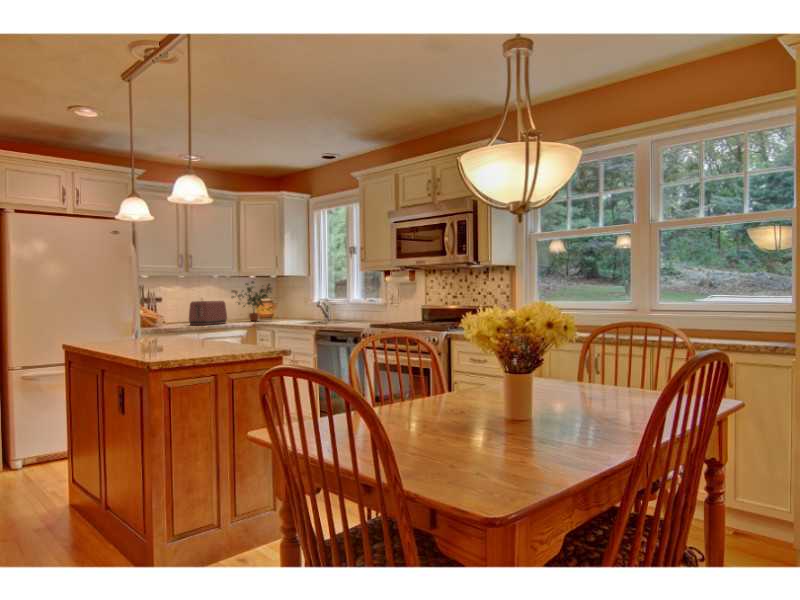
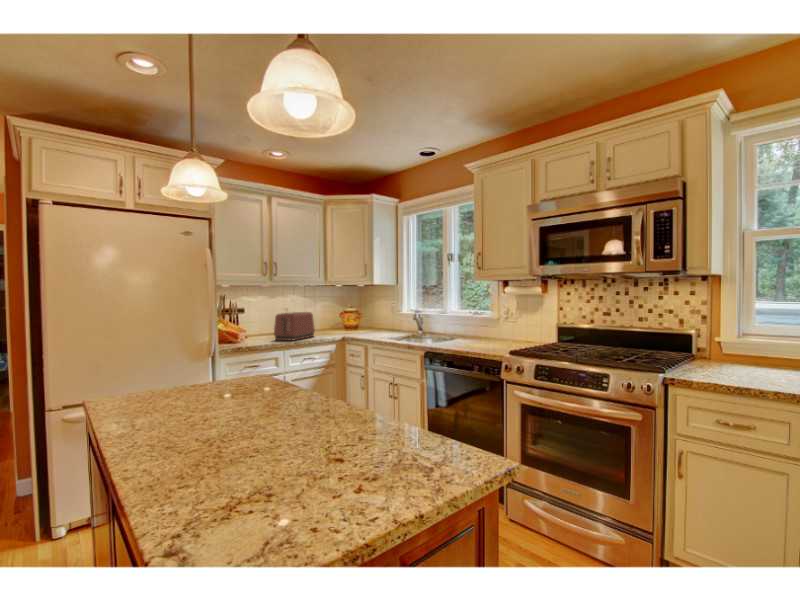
potted plant: present [232,281,272,321] -> none [316,290,361,333]

